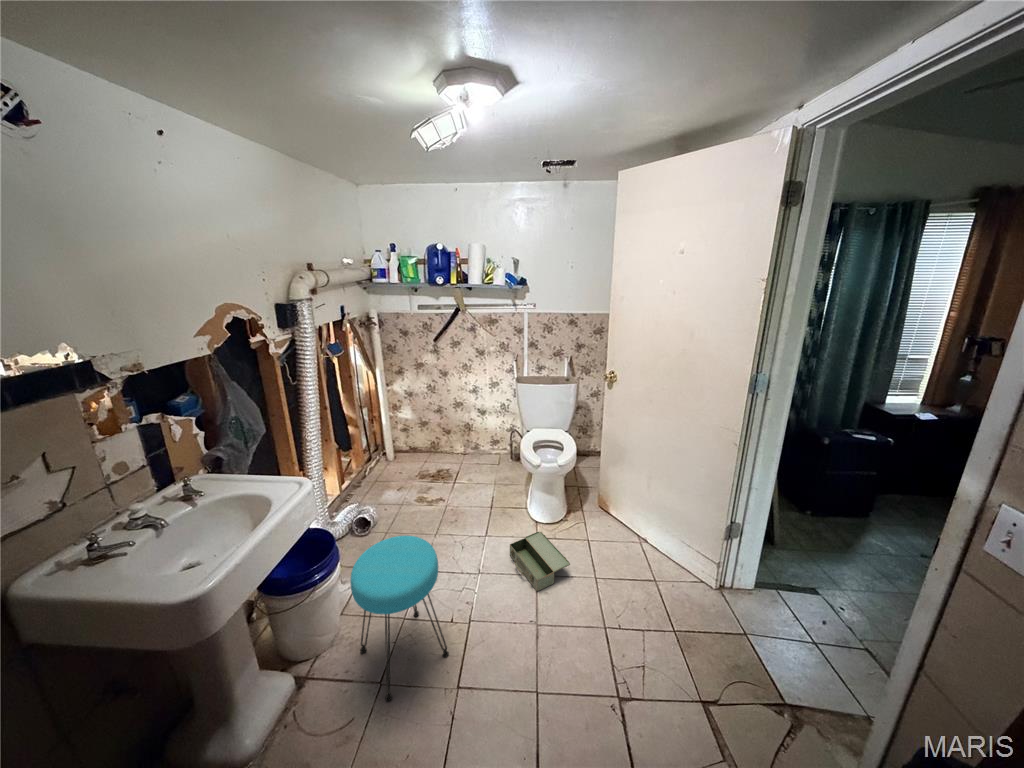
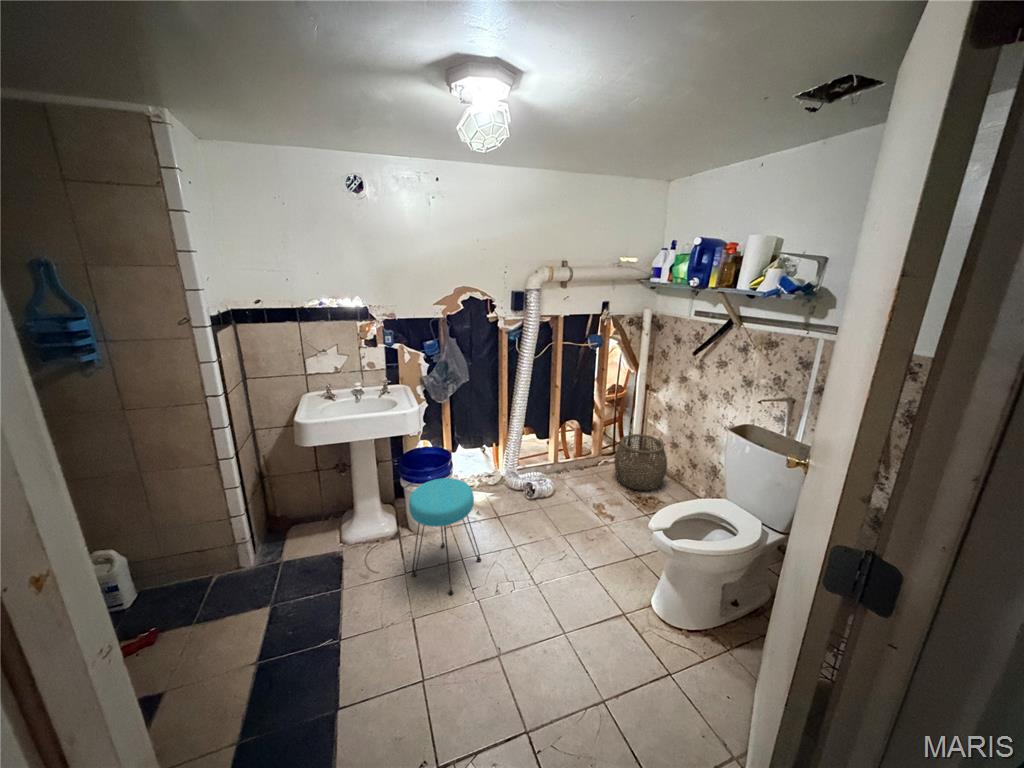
woven basket: none [384,424,433,476] -> present [614,434,667,491]
toolbox: present [510,532,570,591] -> none [540,590,616,663]

